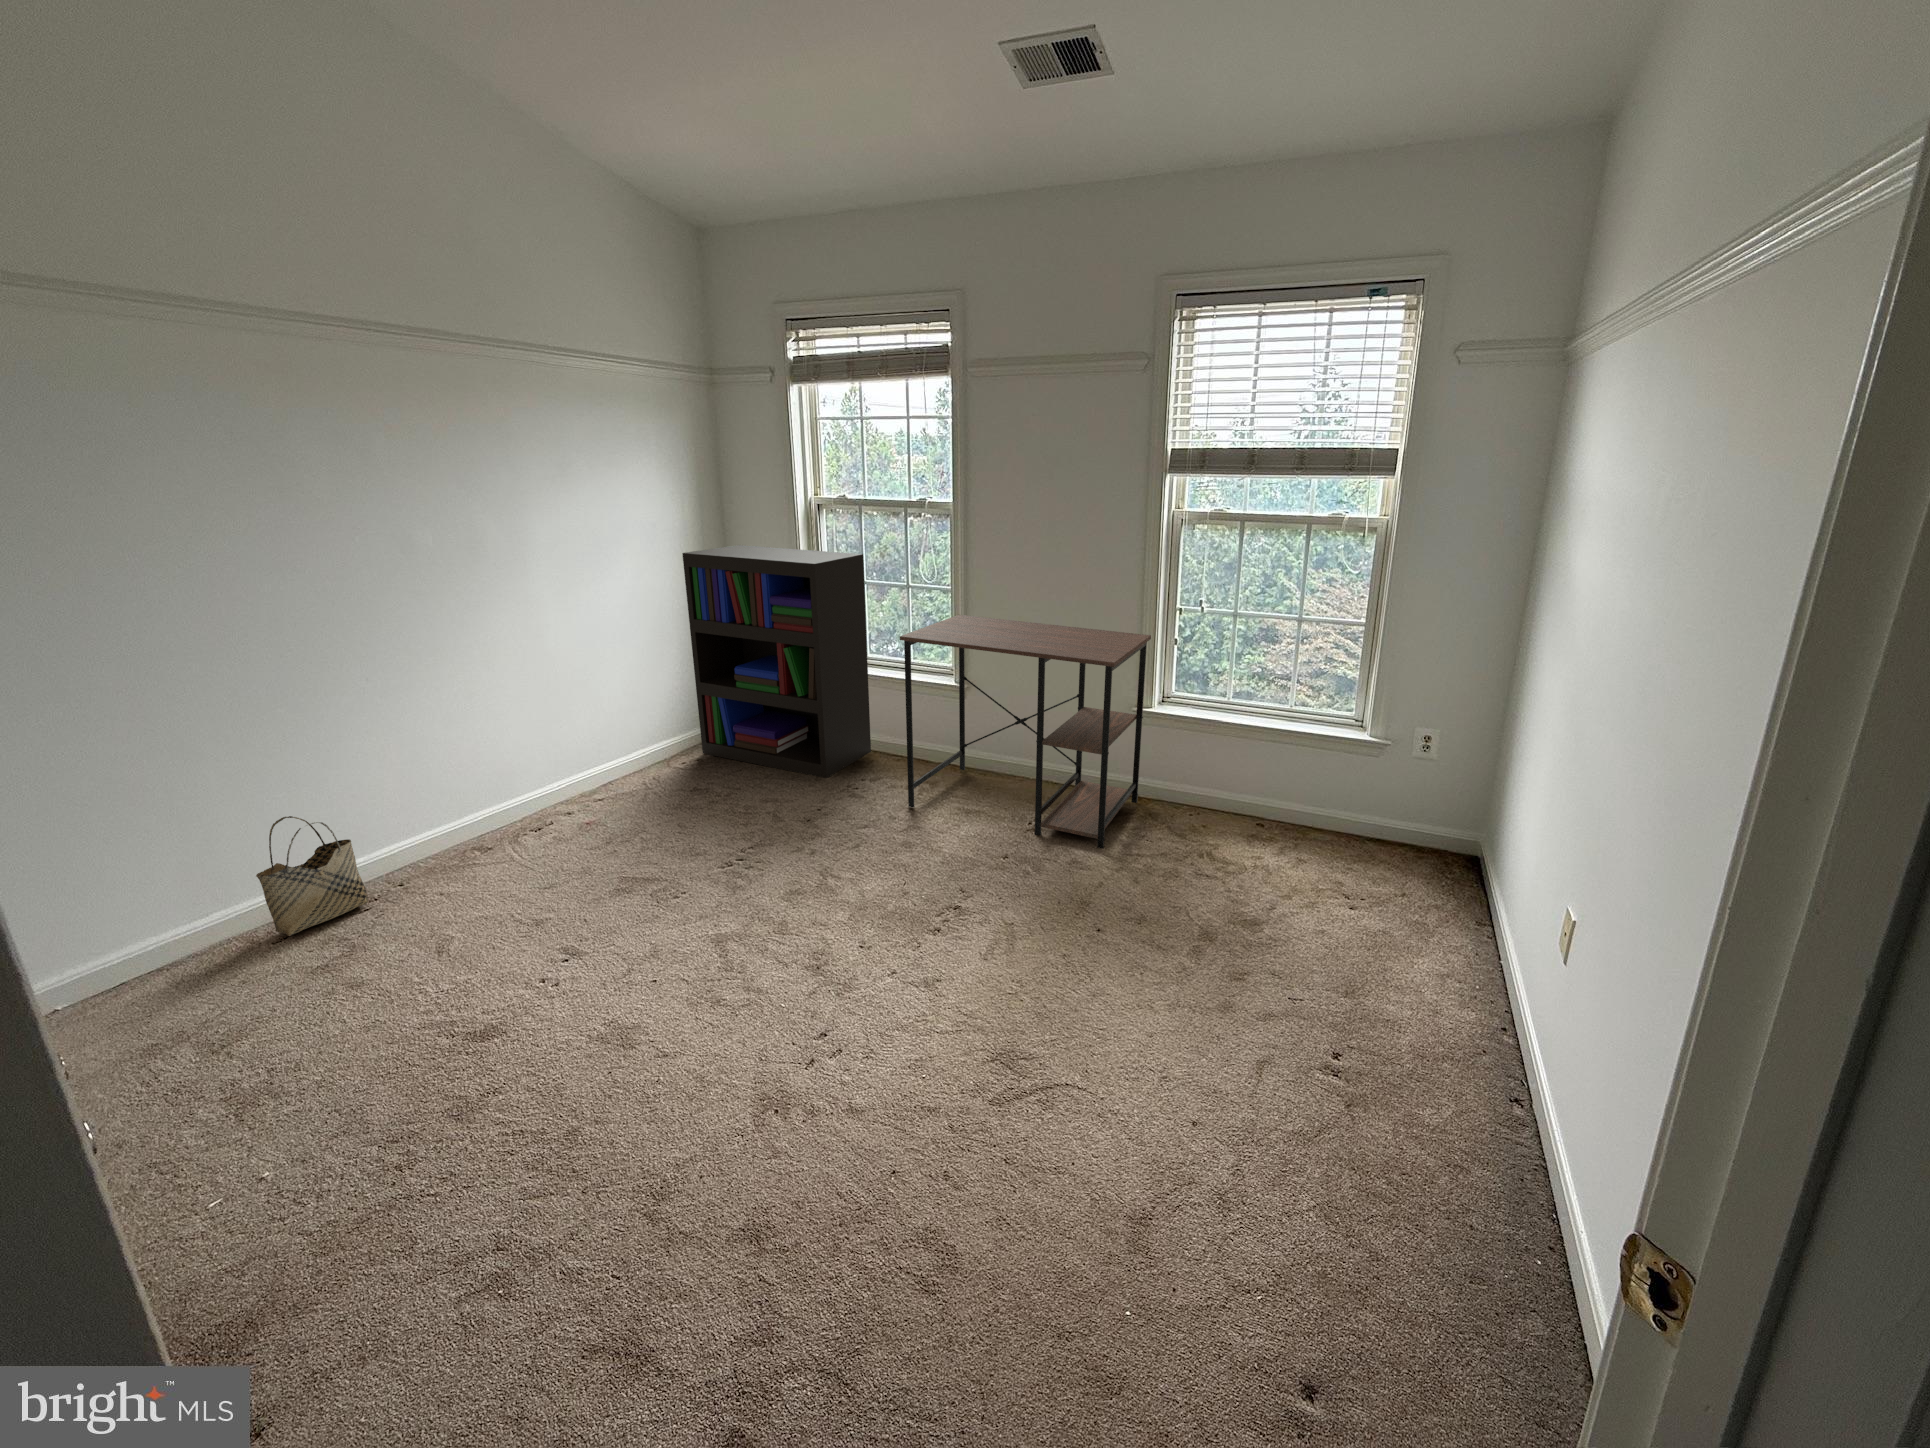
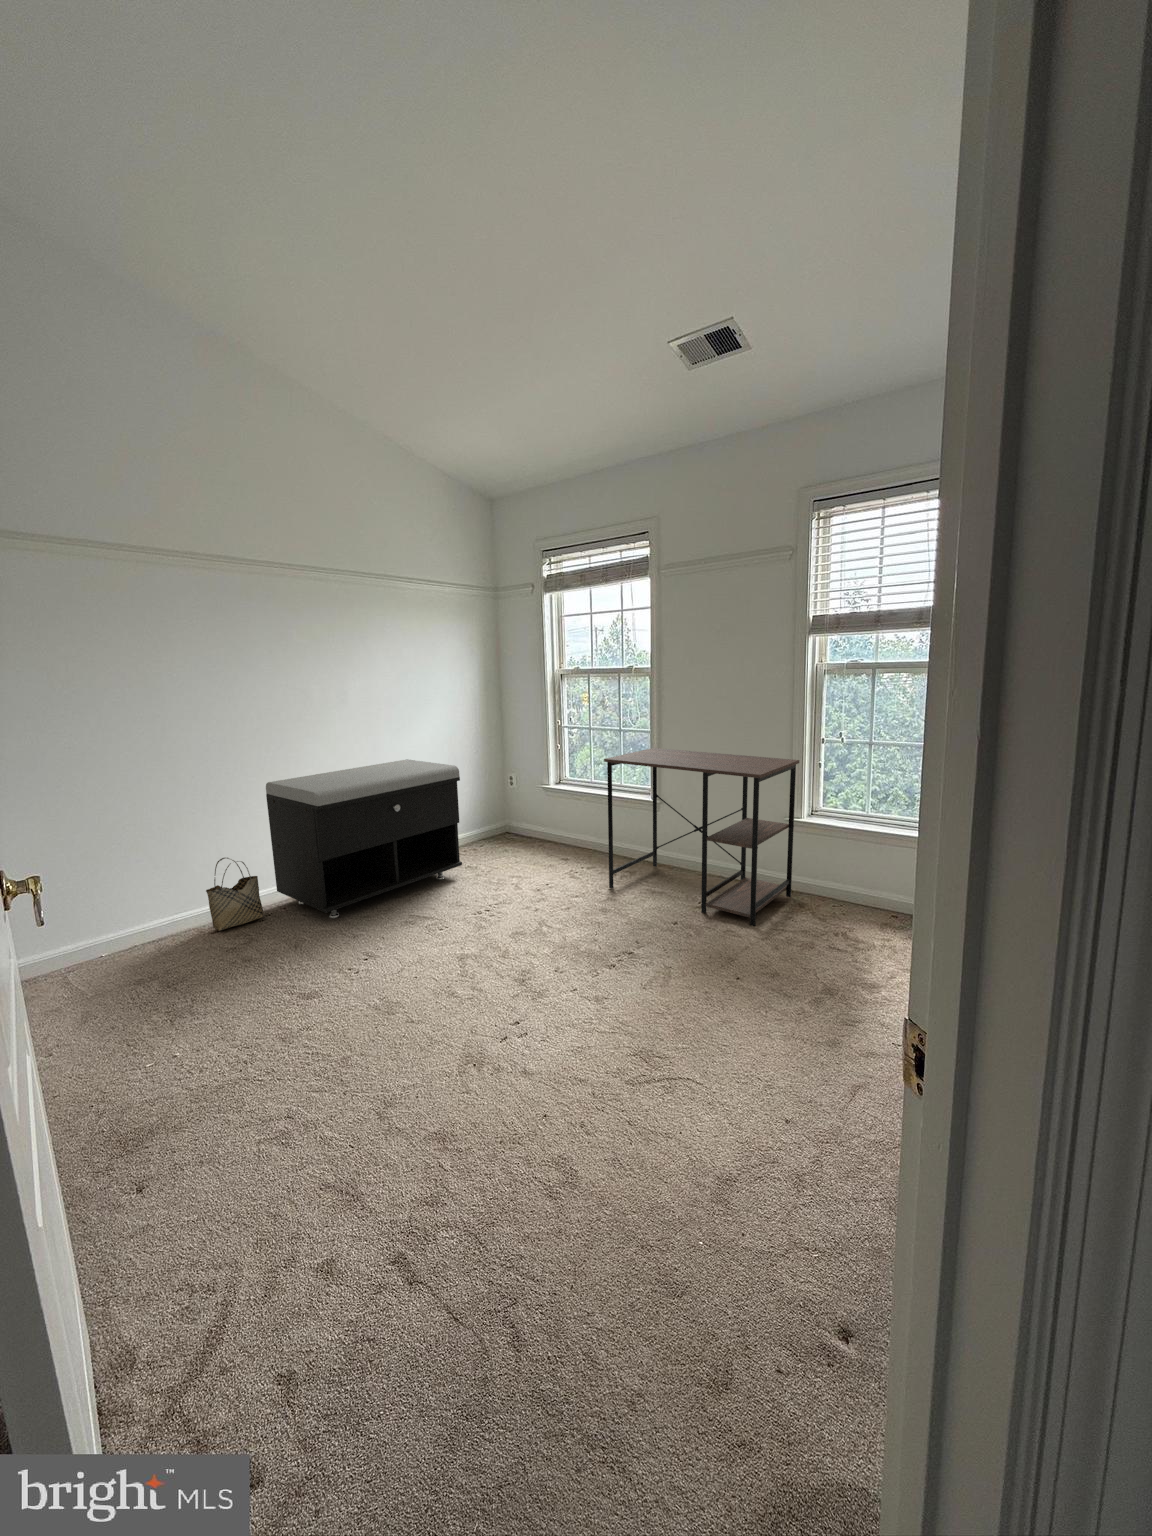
bookshelf: present [682,545,871,778] -> none [469,704,590,867]
storage bench: none [351,635,691,893] -> present [266,759,462,918]

